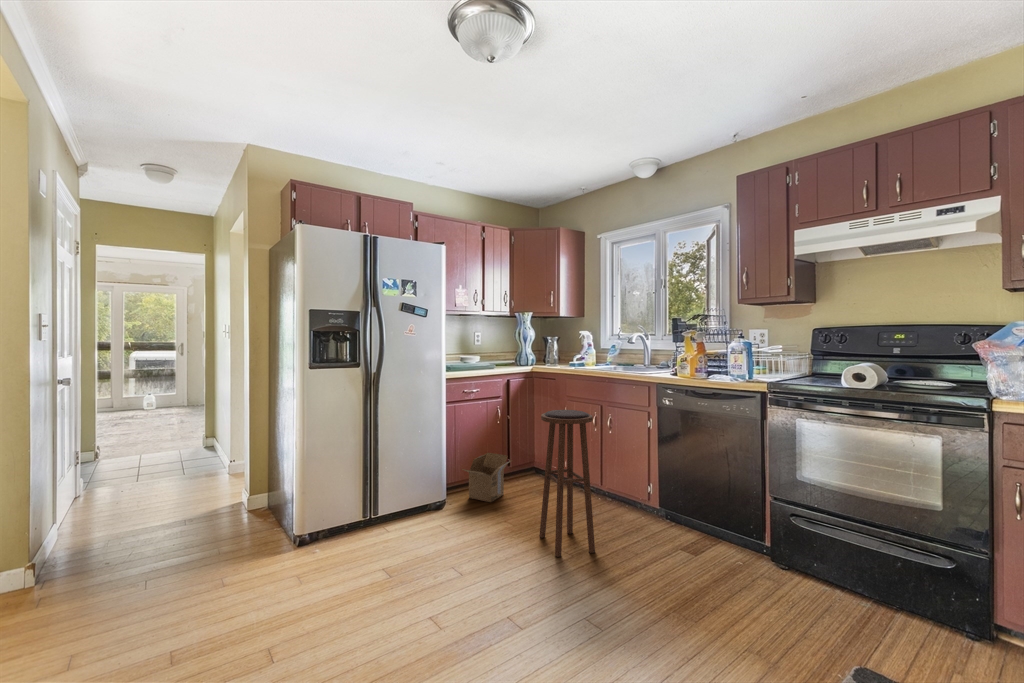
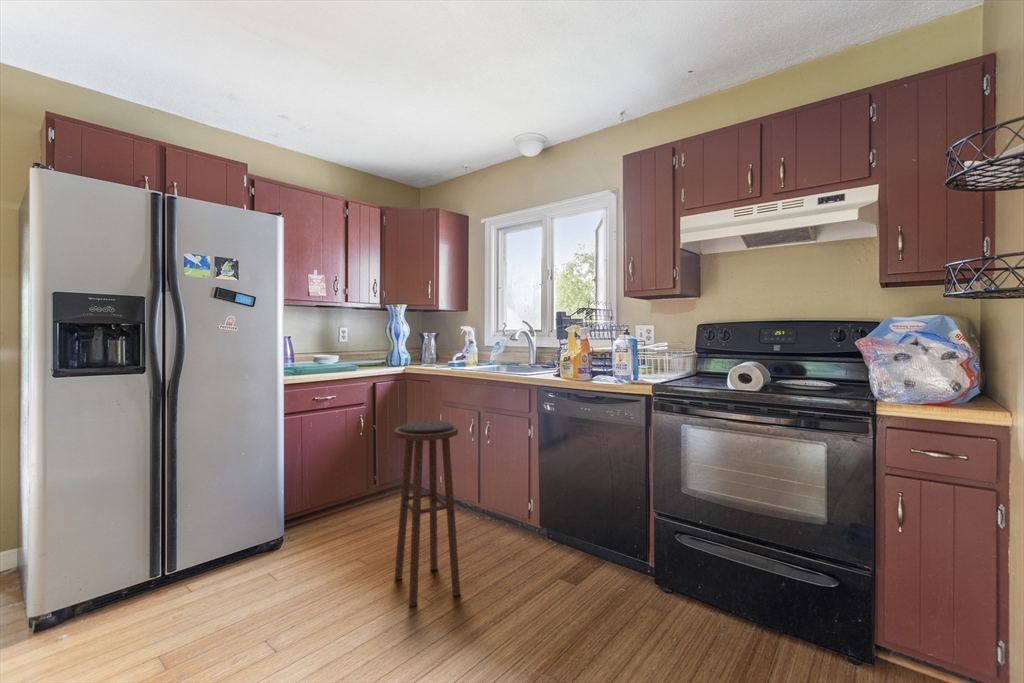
cardboard box: present [462,453,511,502] -> none [305,471,373,534]

